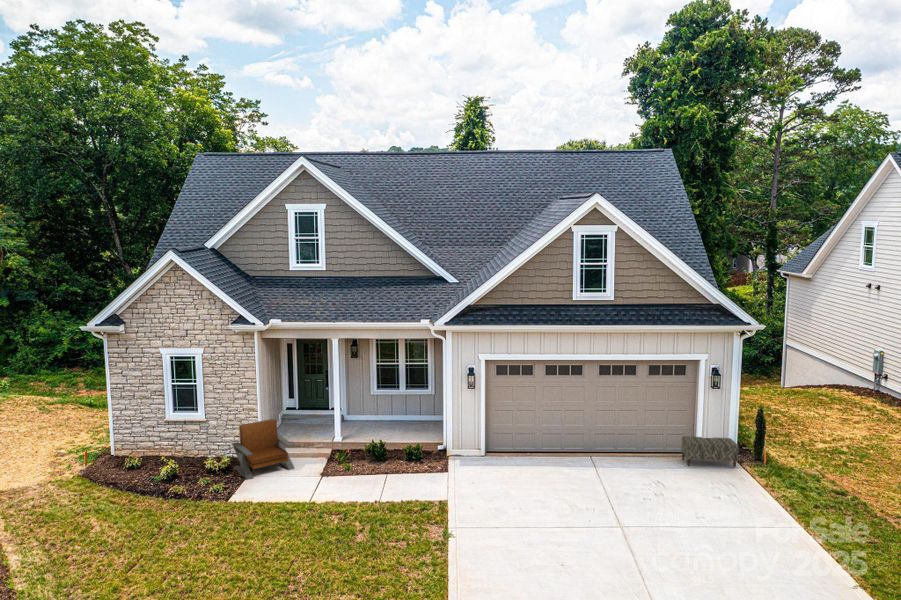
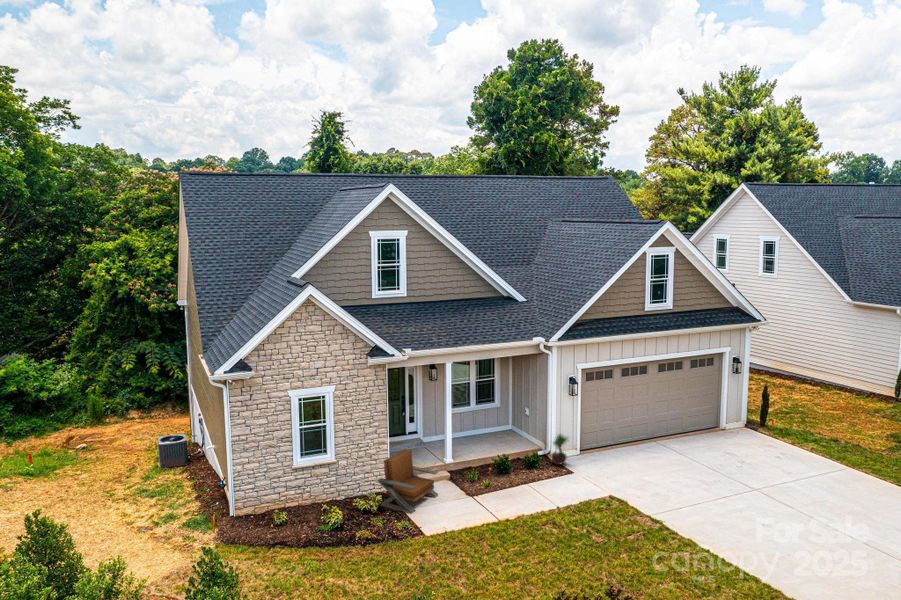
potted tree: none [439,424,461,461] -> present [551,434,569,465]
bench: present [681,436,739,468] -> none [713,412,759,439]

